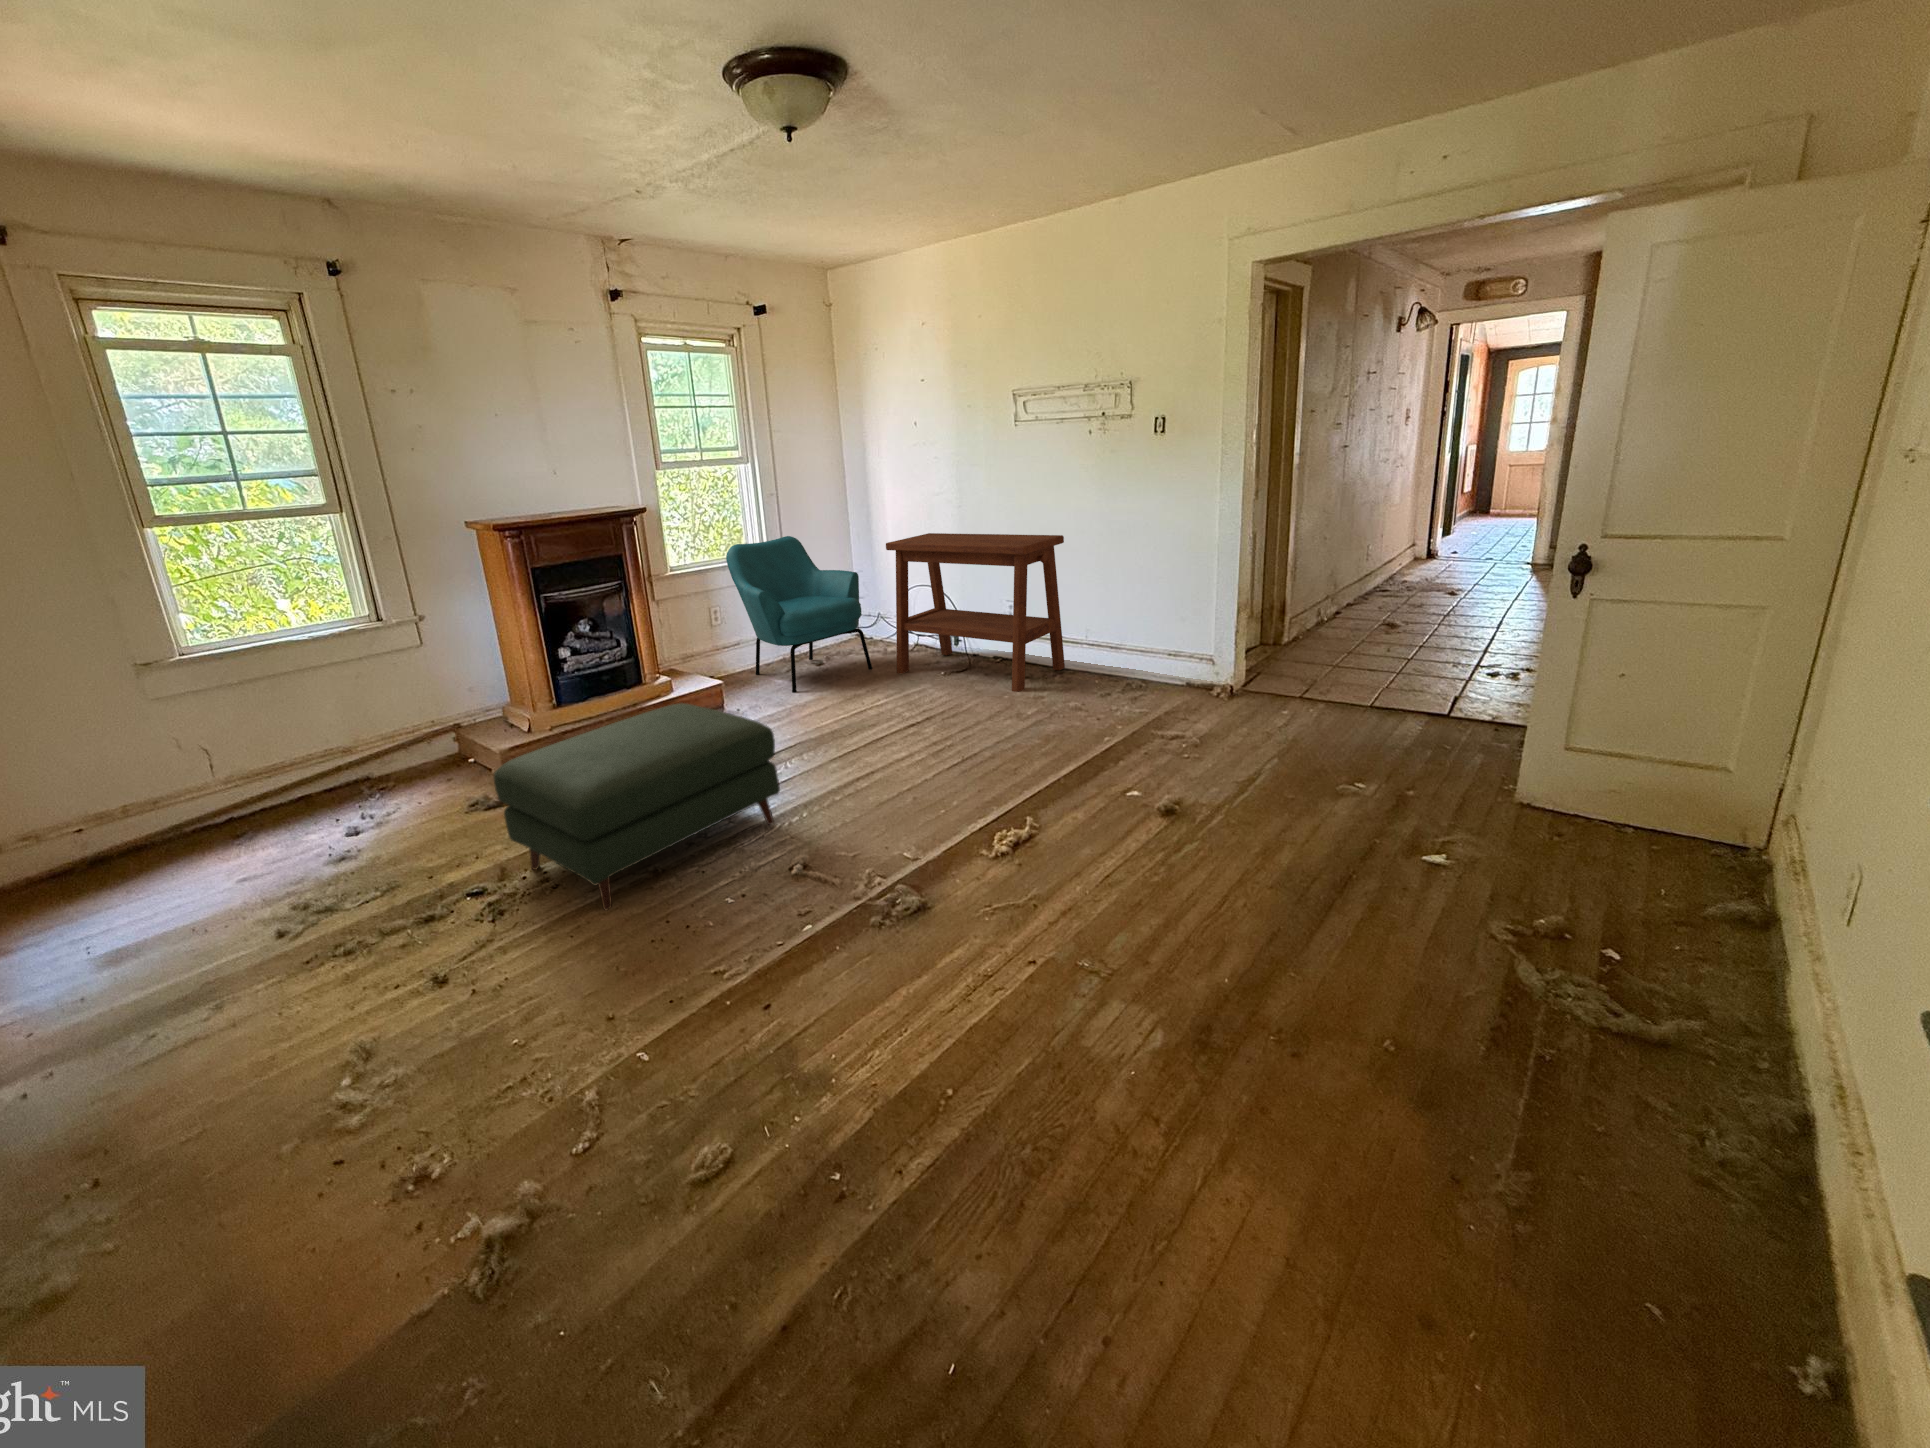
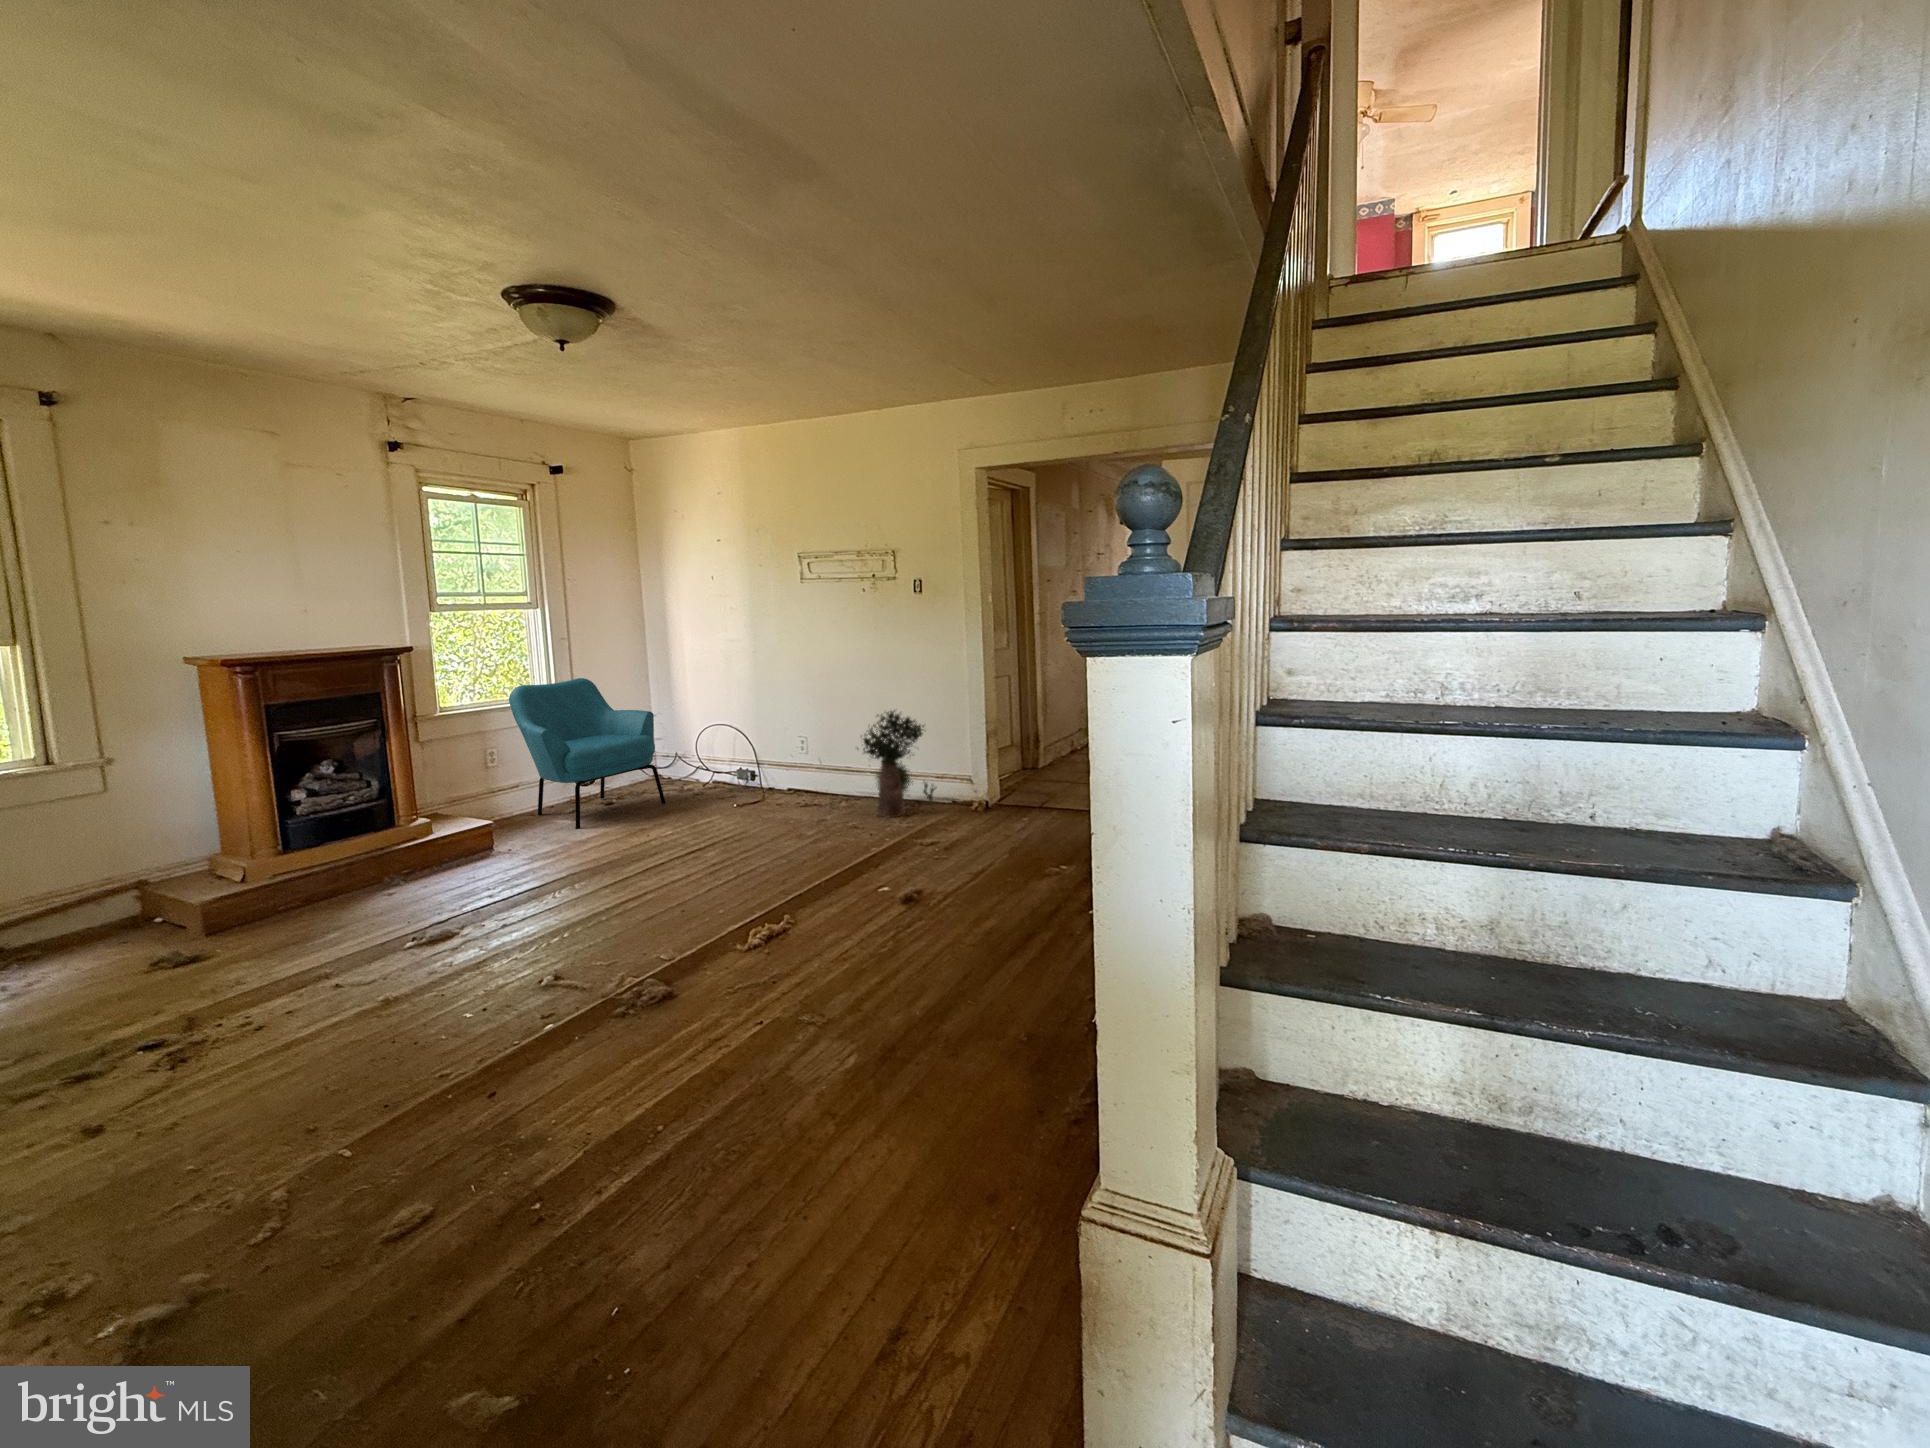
side table: present [886,533,1065,692] -> none [680,676,851,816]
potted plant: none [1082,574,1173,701] -> present [857,711,935,817]
ottoman: present [494,703,780,910] -> none [187,834,539,1045]

